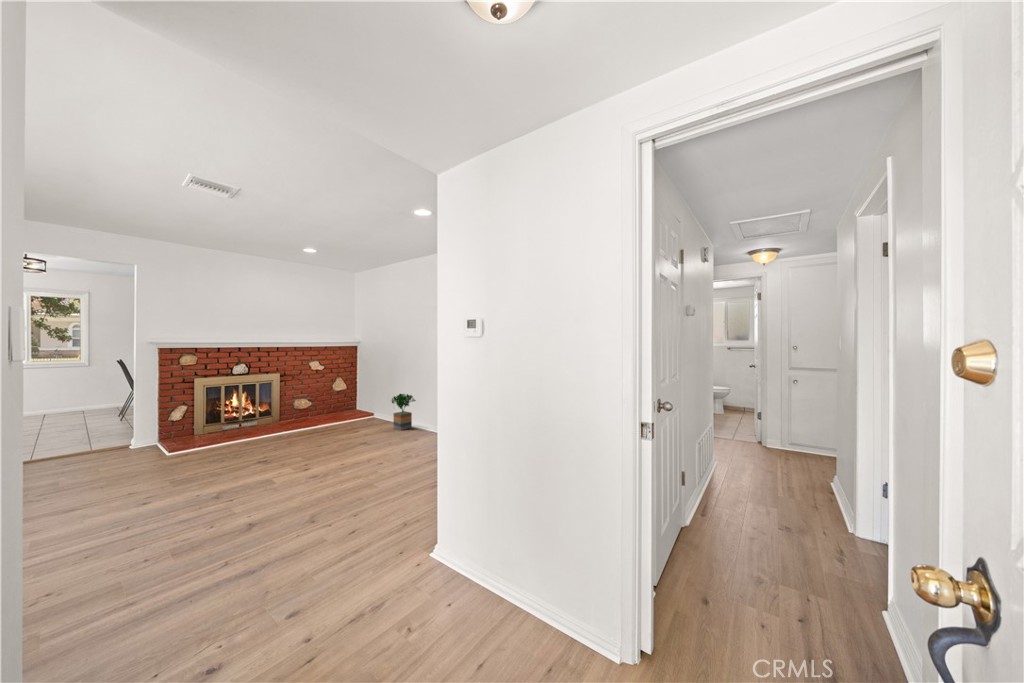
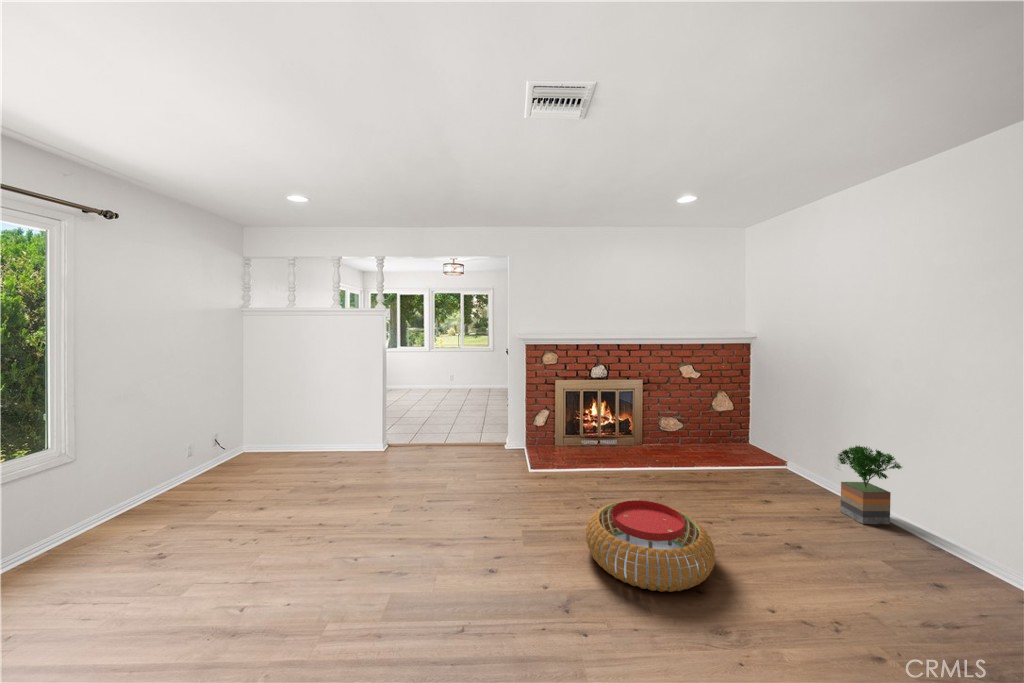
pouf: none [241,439,325,481] -> present [586,500,715,592]

